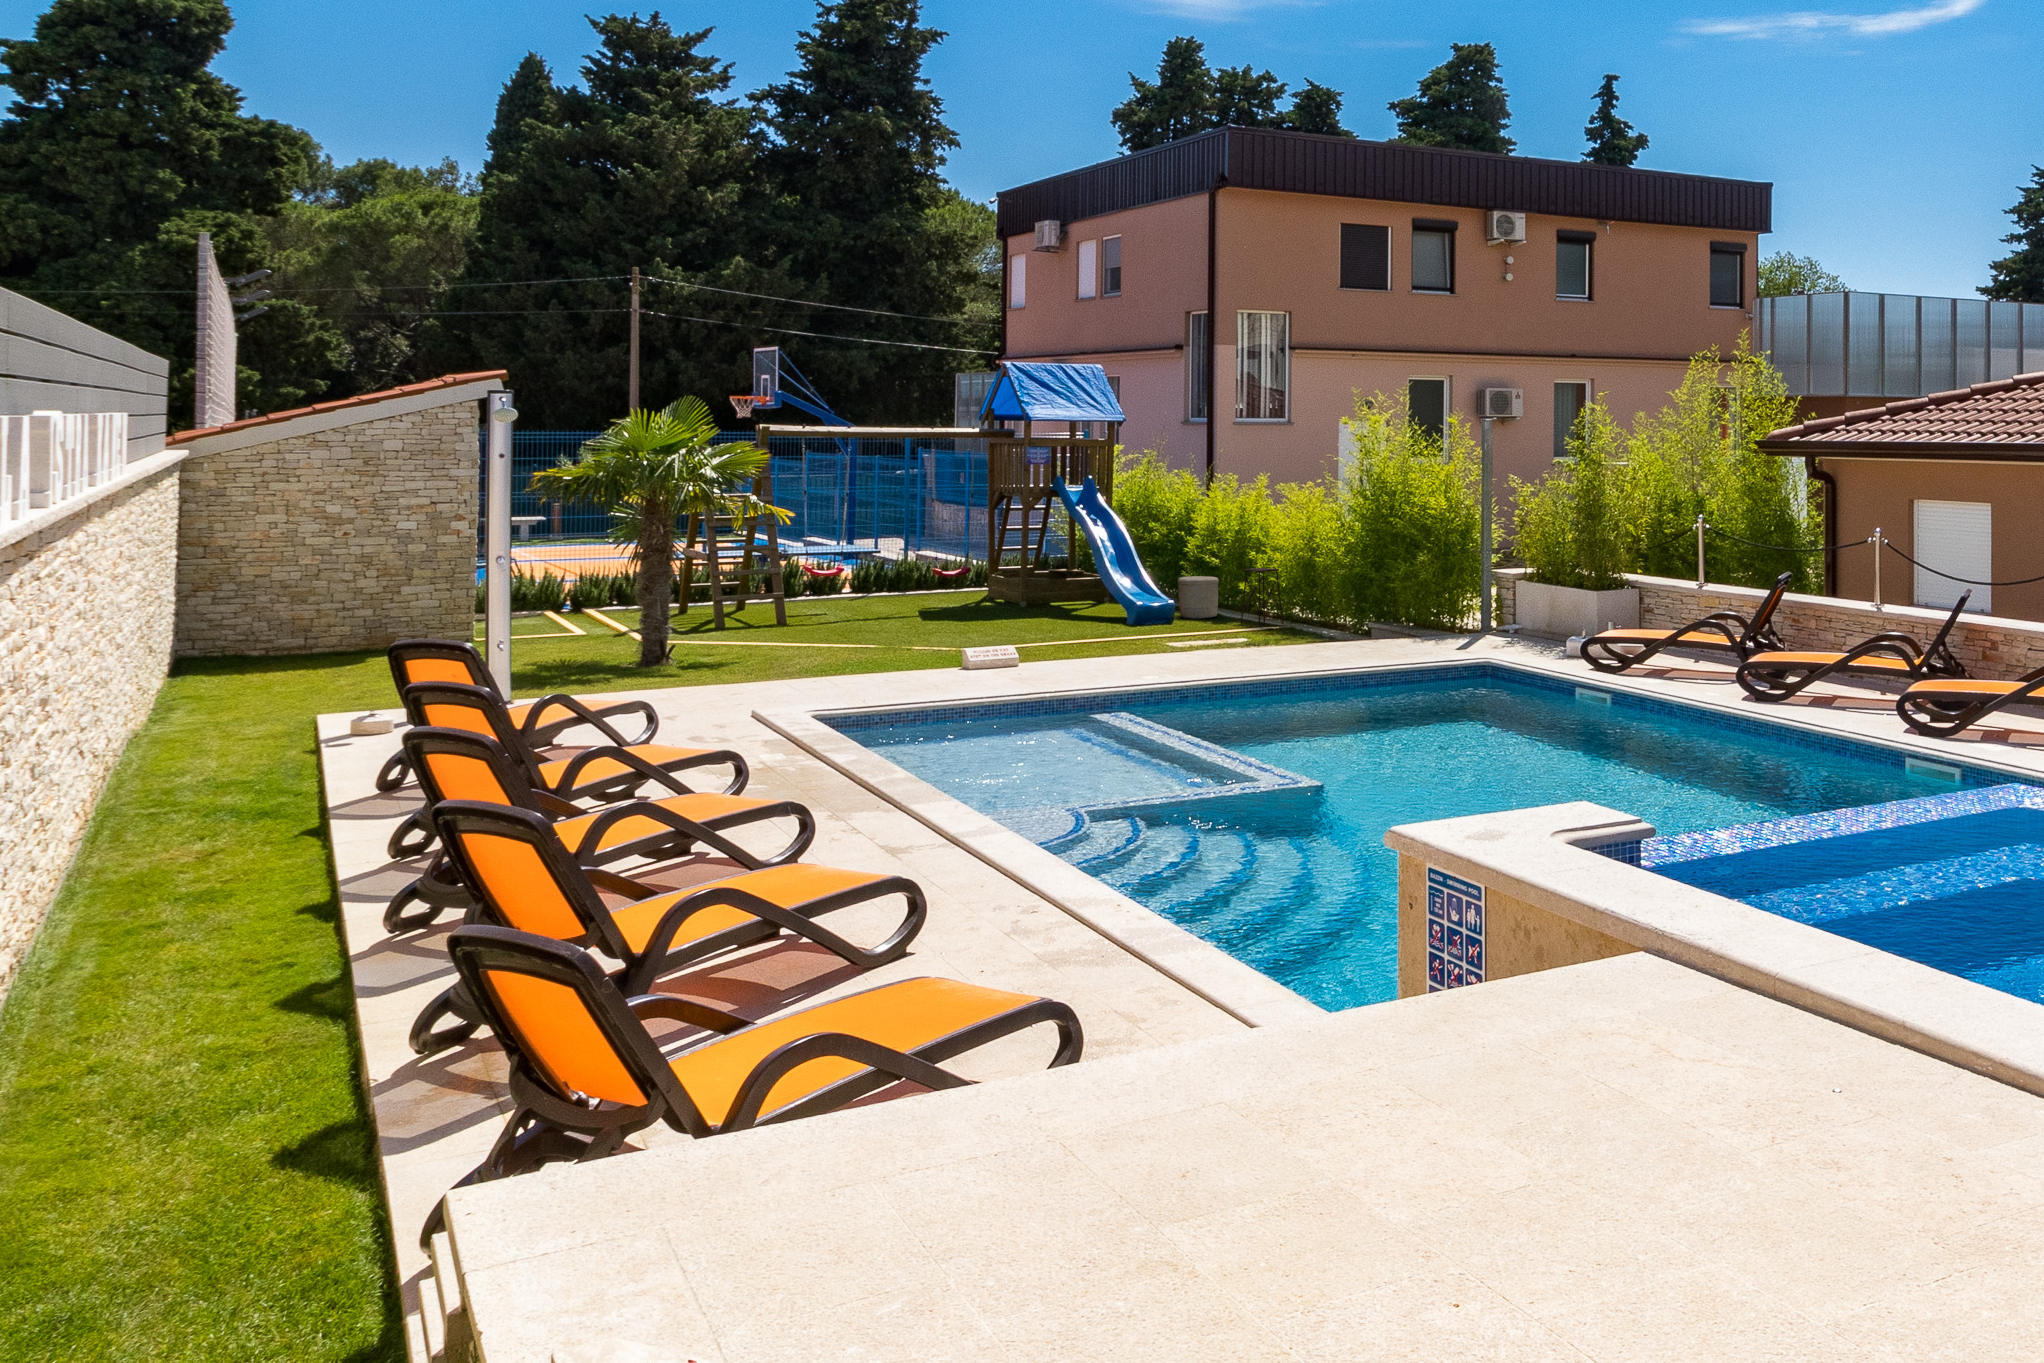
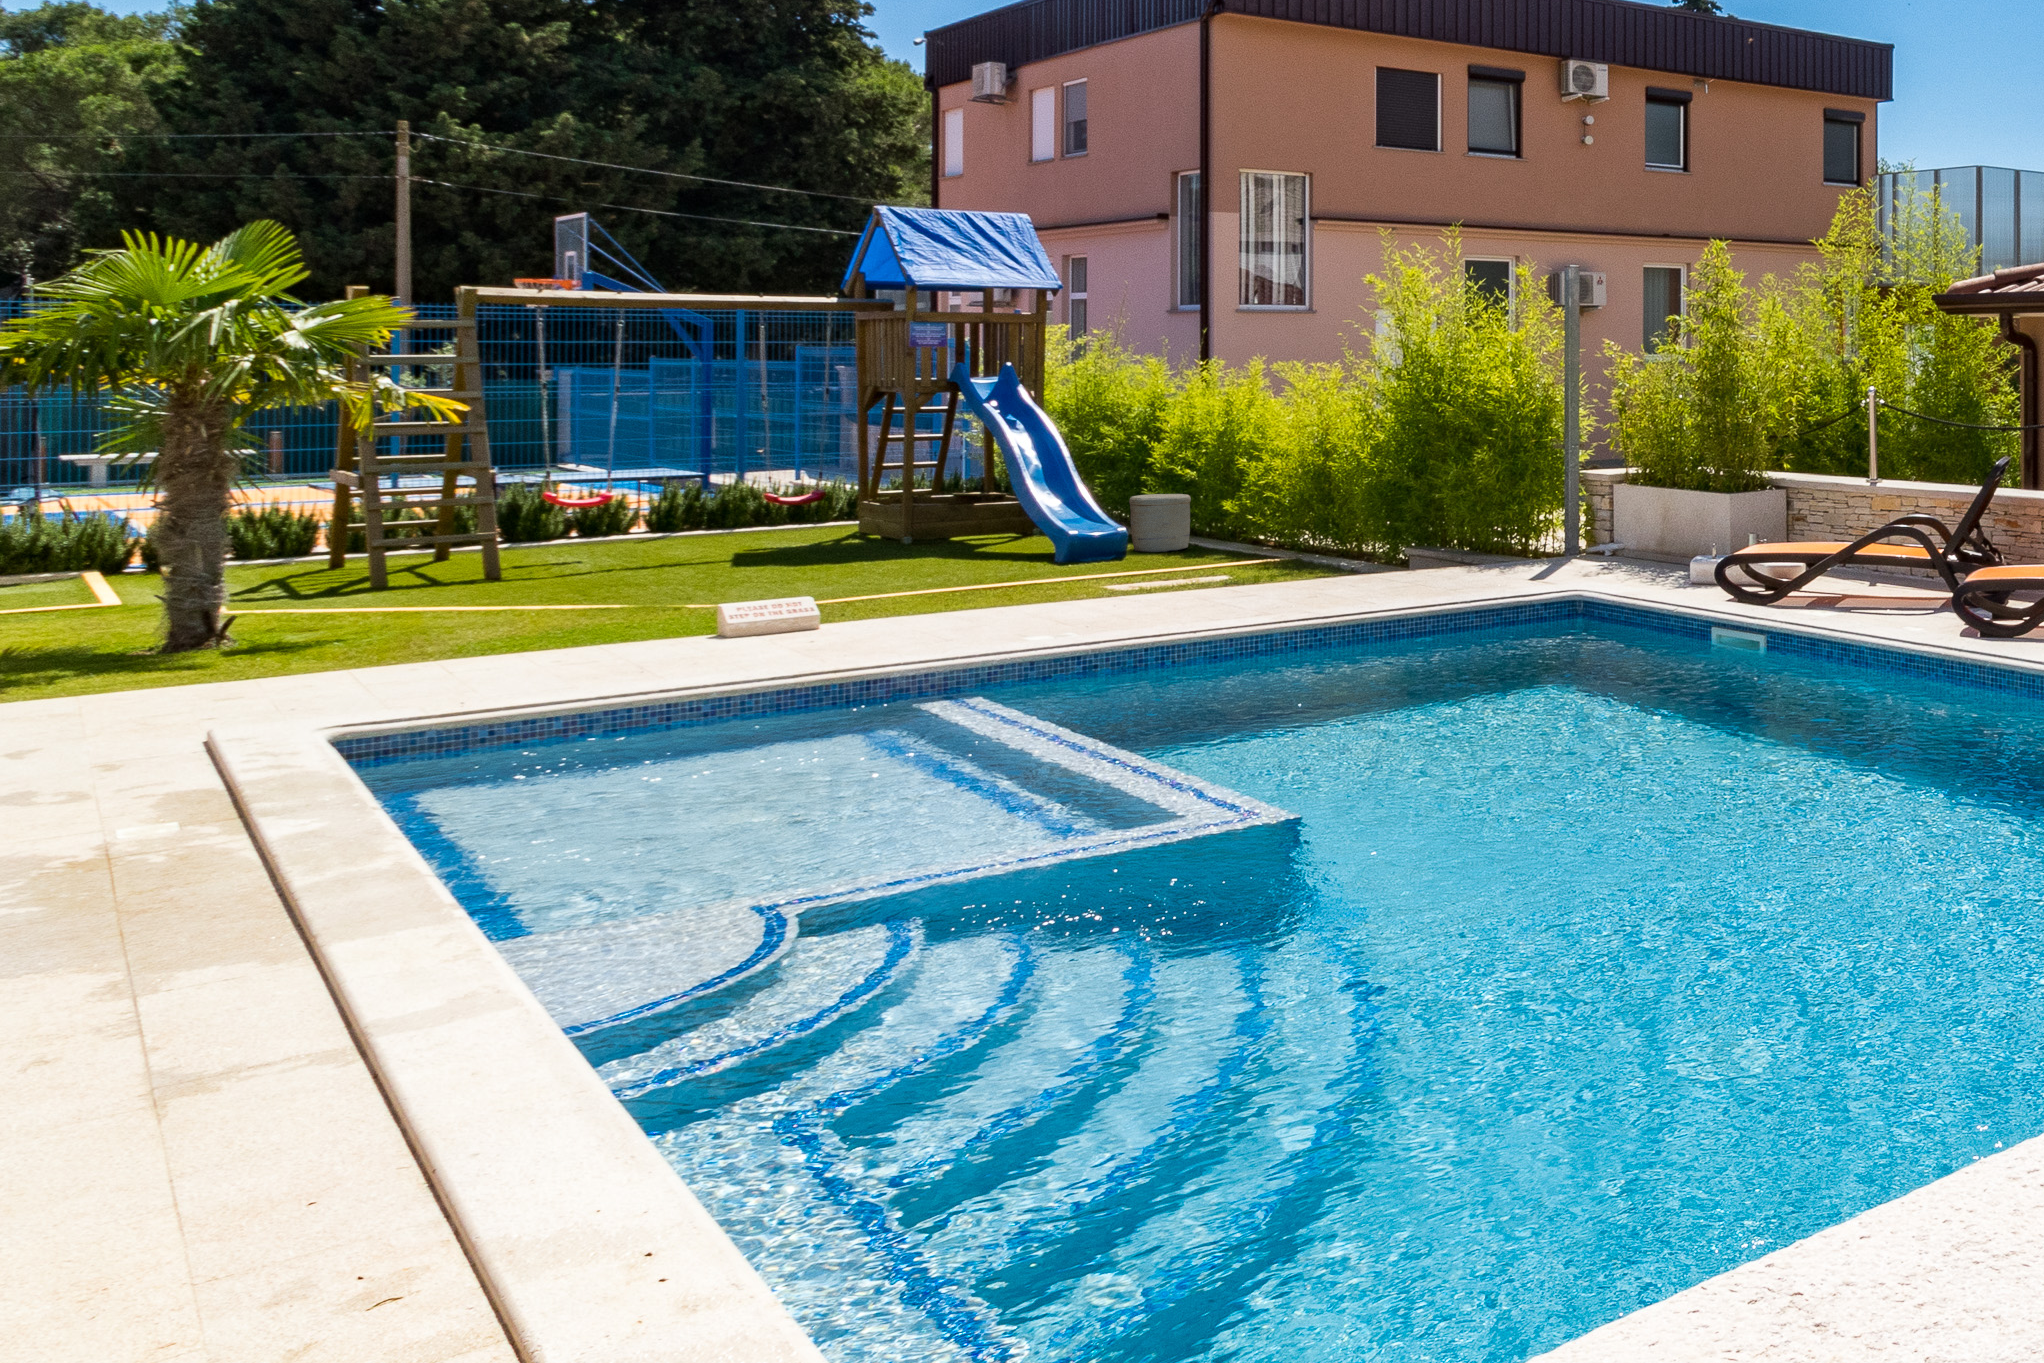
side table: present [1241,568,1284,627] -> none [1220,479,1284,560]

